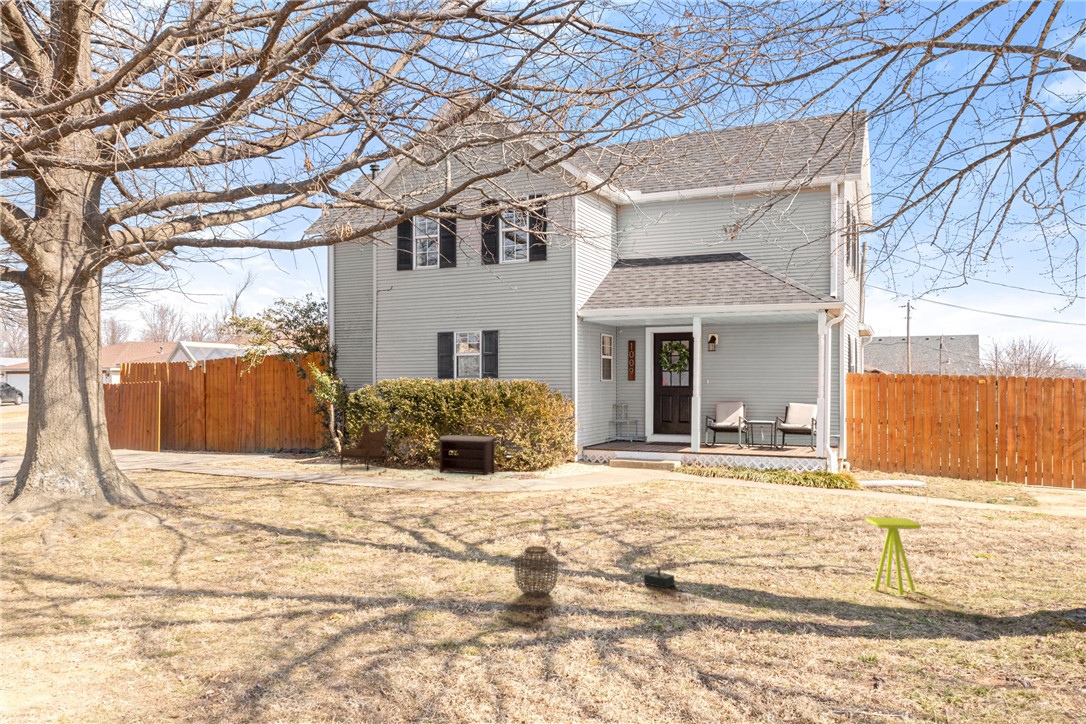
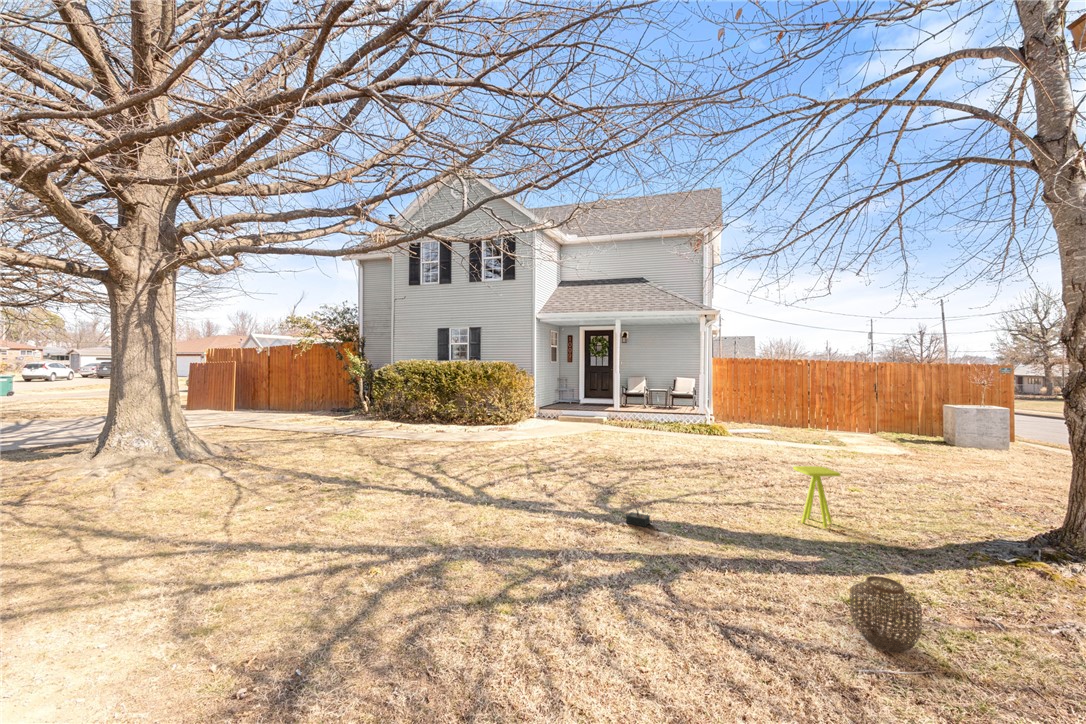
armchair: present [341,424,388,470] -> none [369,392,405,425]
bench: present [439,435,497,475] -> none [440,400,482,428]
woven basket: present [514,546,558,597] -> present [850,576,922,652]

